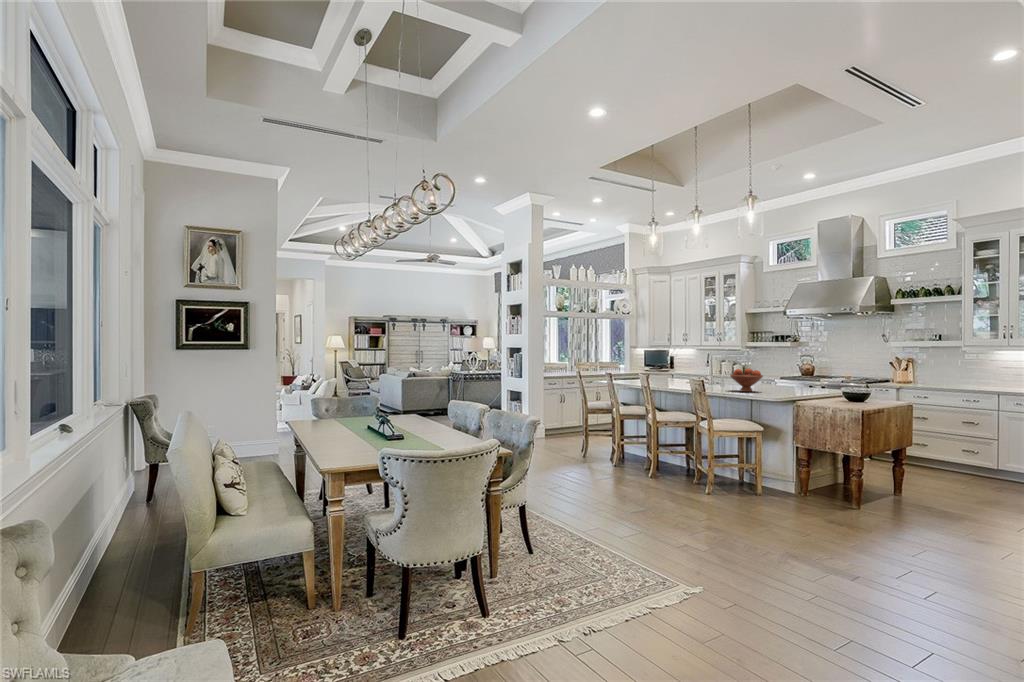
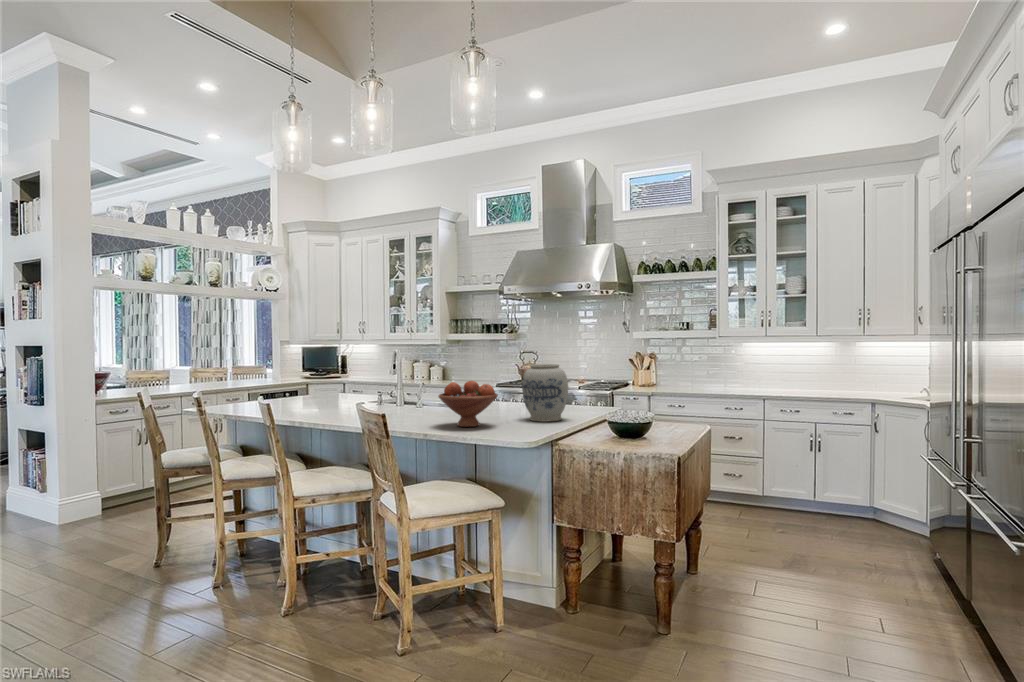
vase: none [780,361,809,393] -> present [522,364,568,422]

